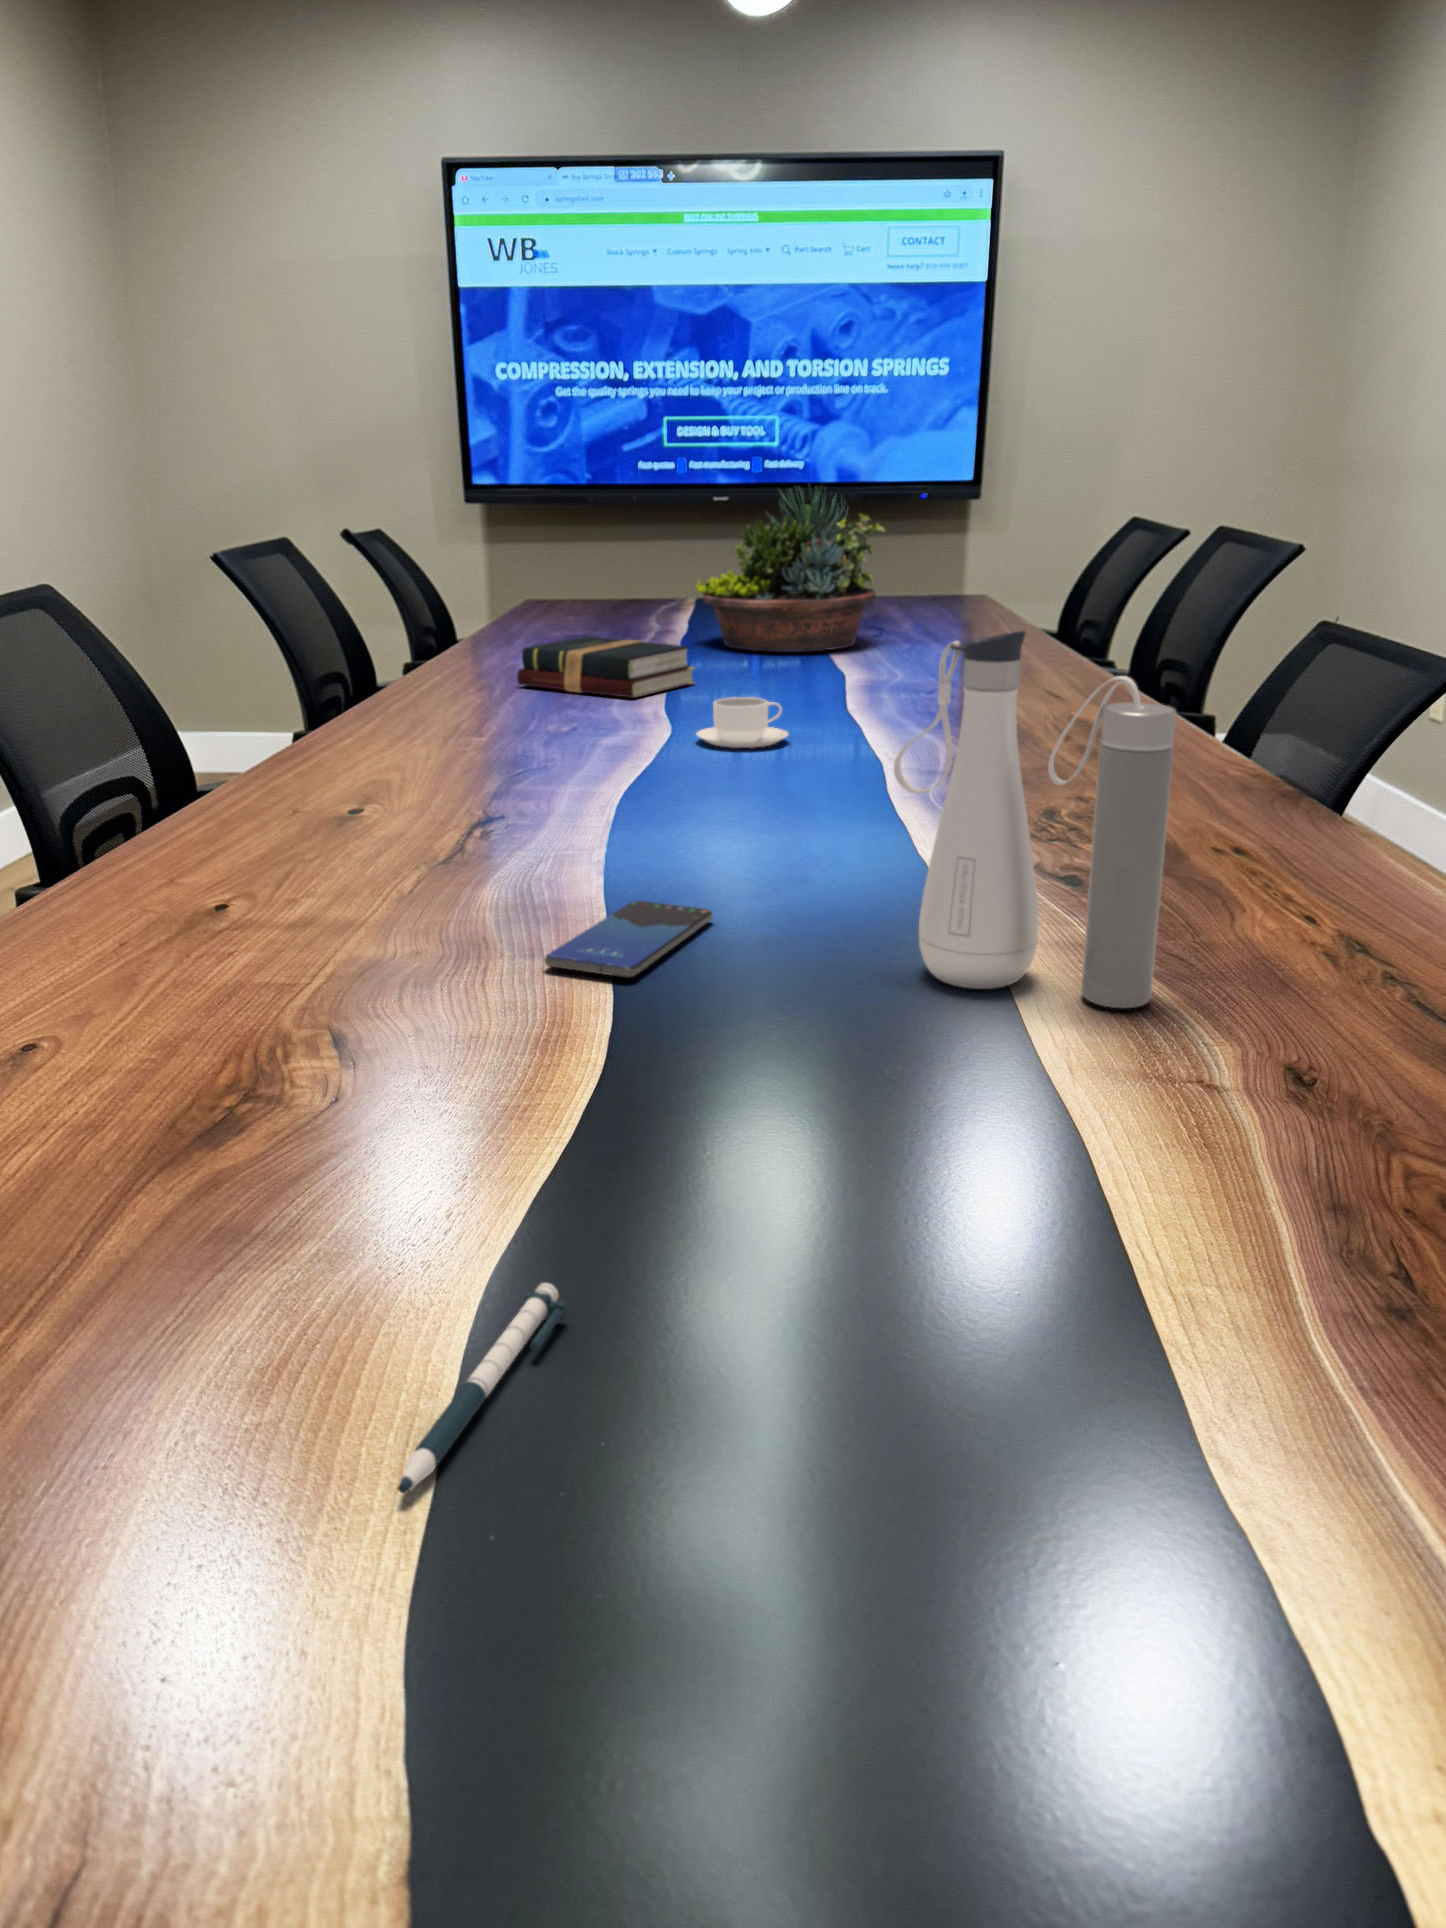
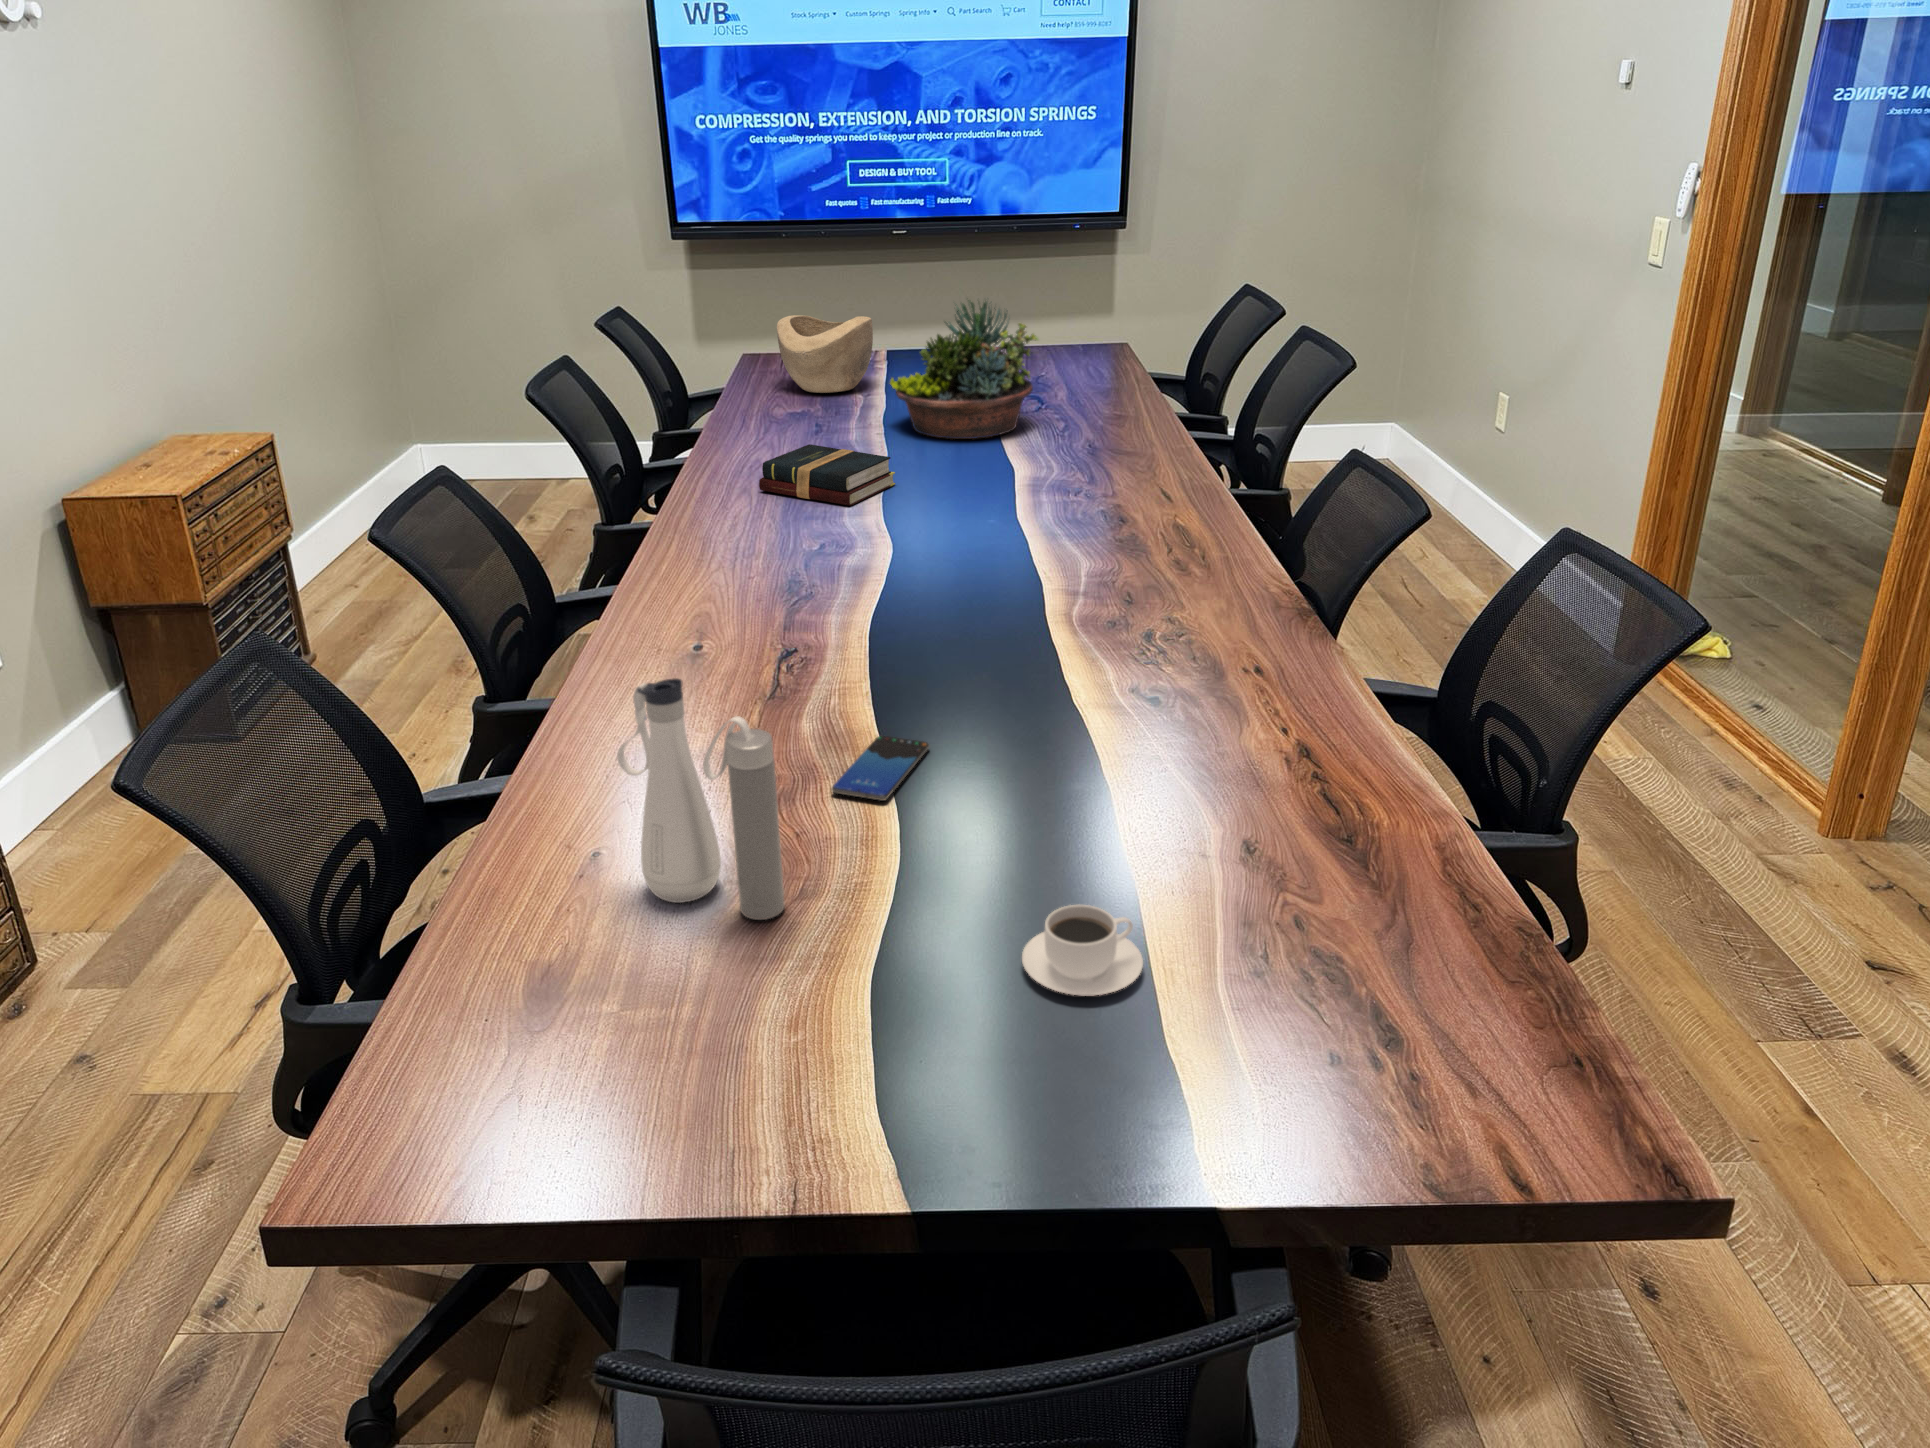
decorative bowl: none [563,529,680,619] -> present [777,315,873,393]
water bottle: present [894,631,1176,1008] -> present [617,678,784,920]
coffee cup: present [696,697,788,748] -> present [1022,905,1143,996]
pen: present [398,1283,567,1494] -> none [823,1010,882,1113]

